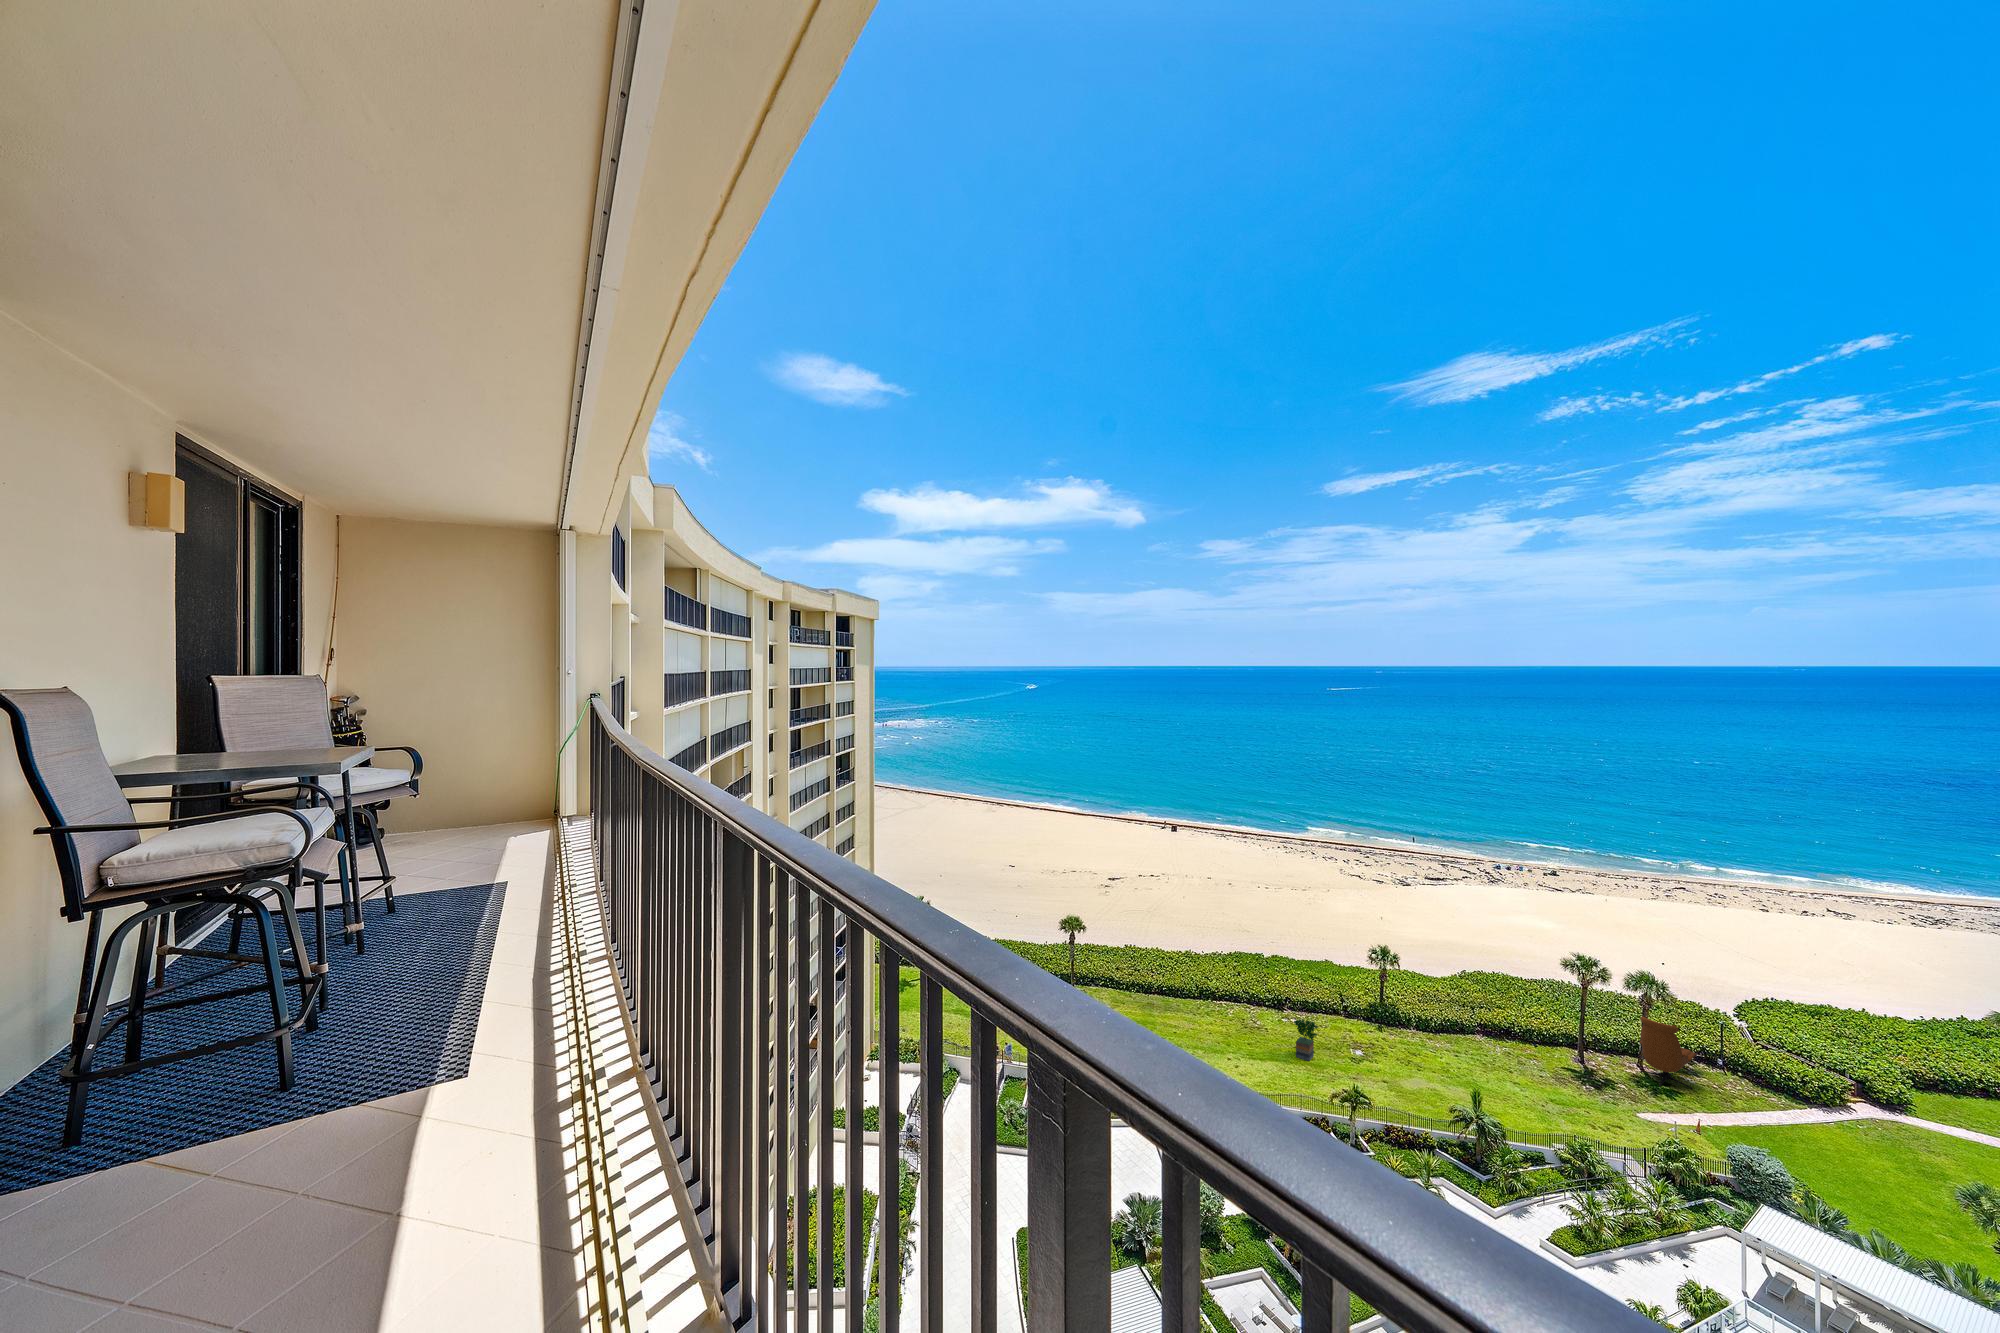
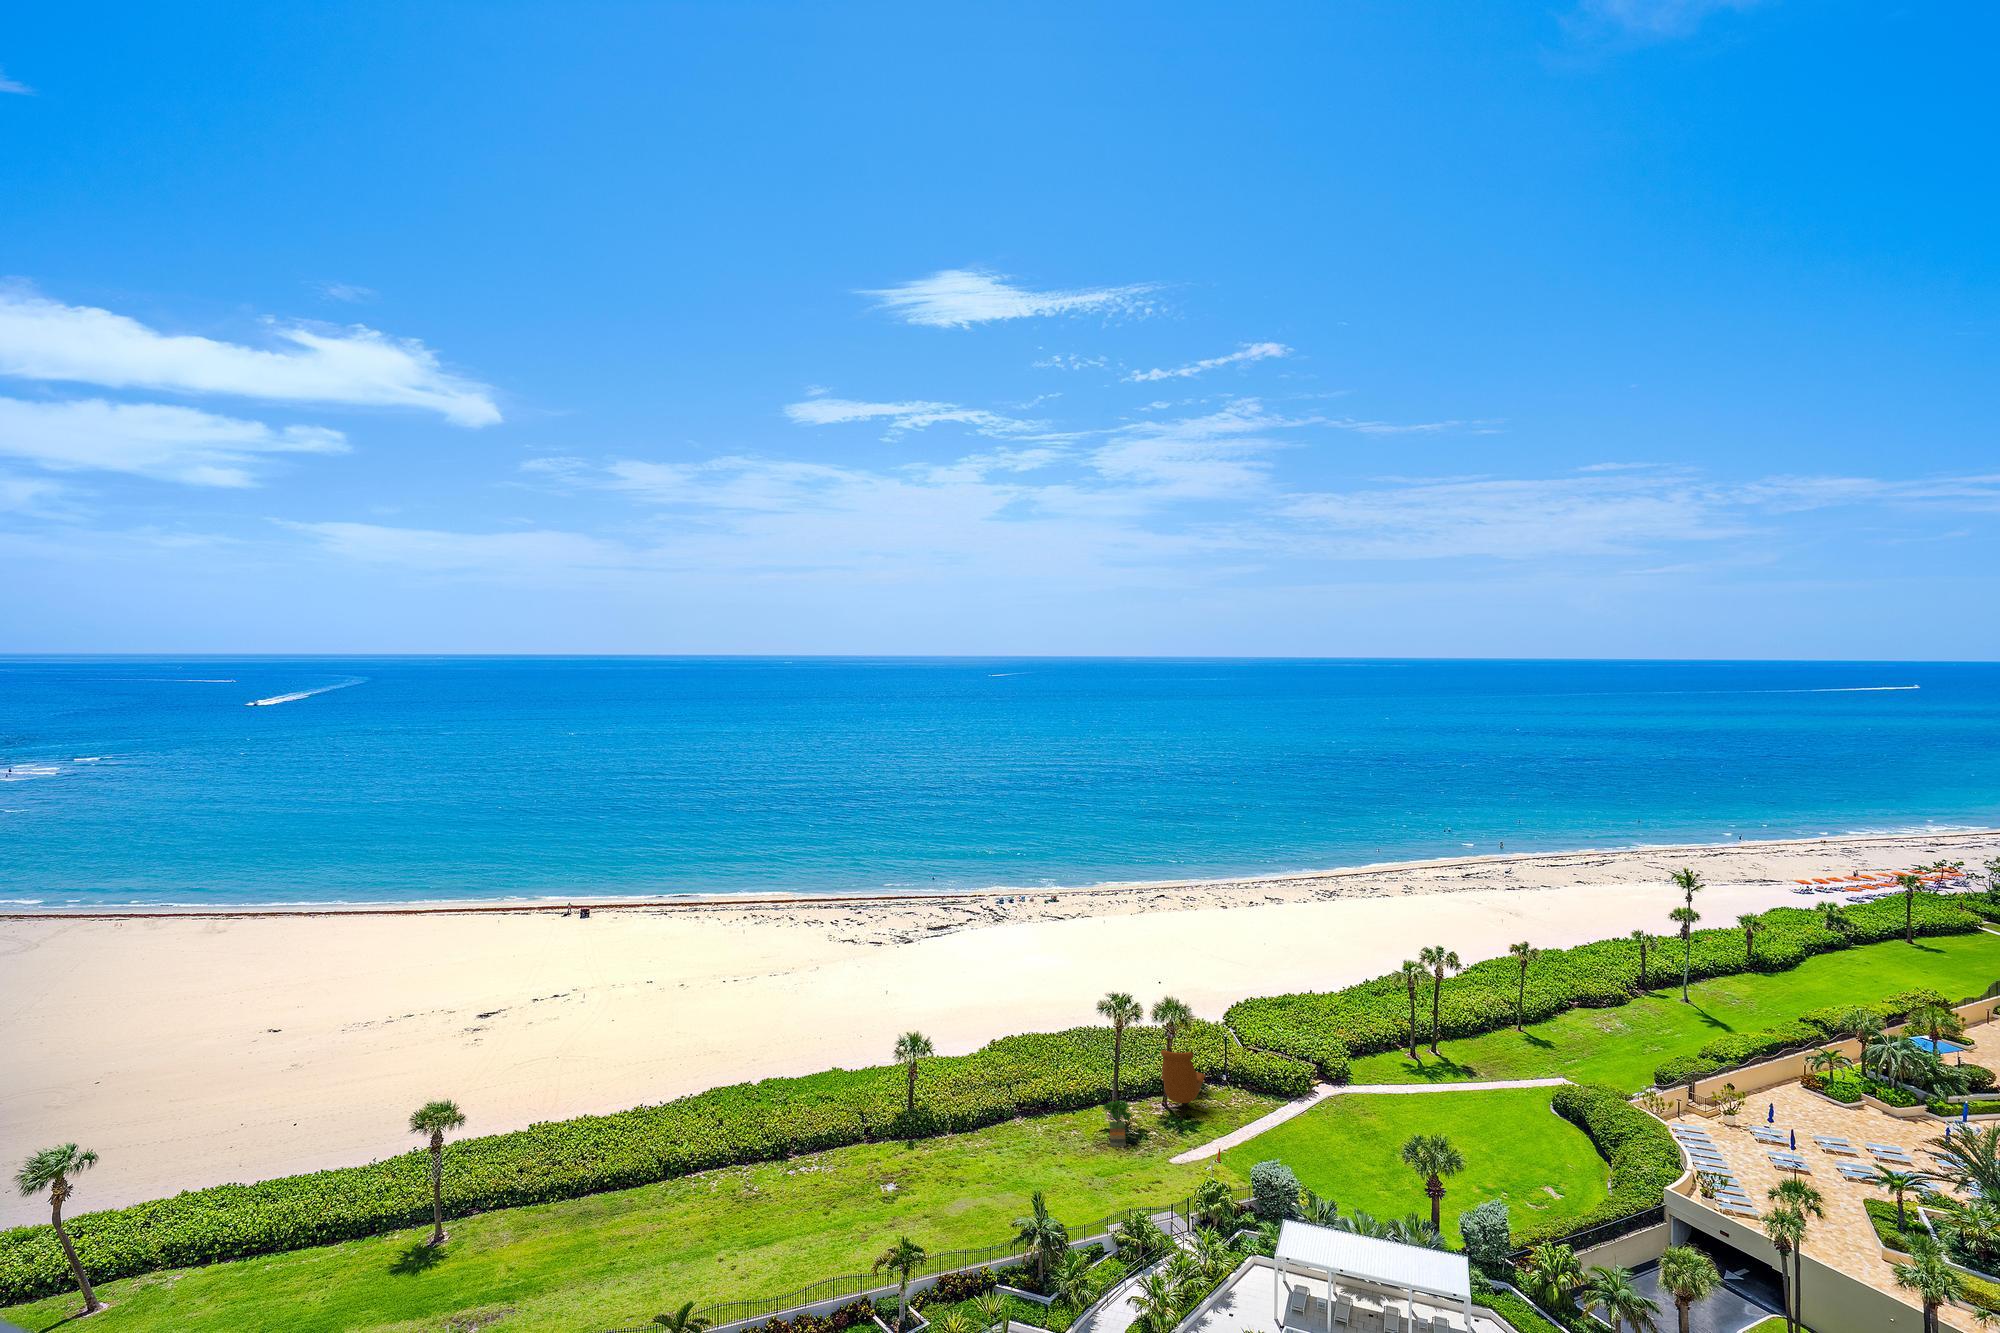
potted tree: present [1294,1019,1318,1061] -> present [1104,1101,1131,1147]

